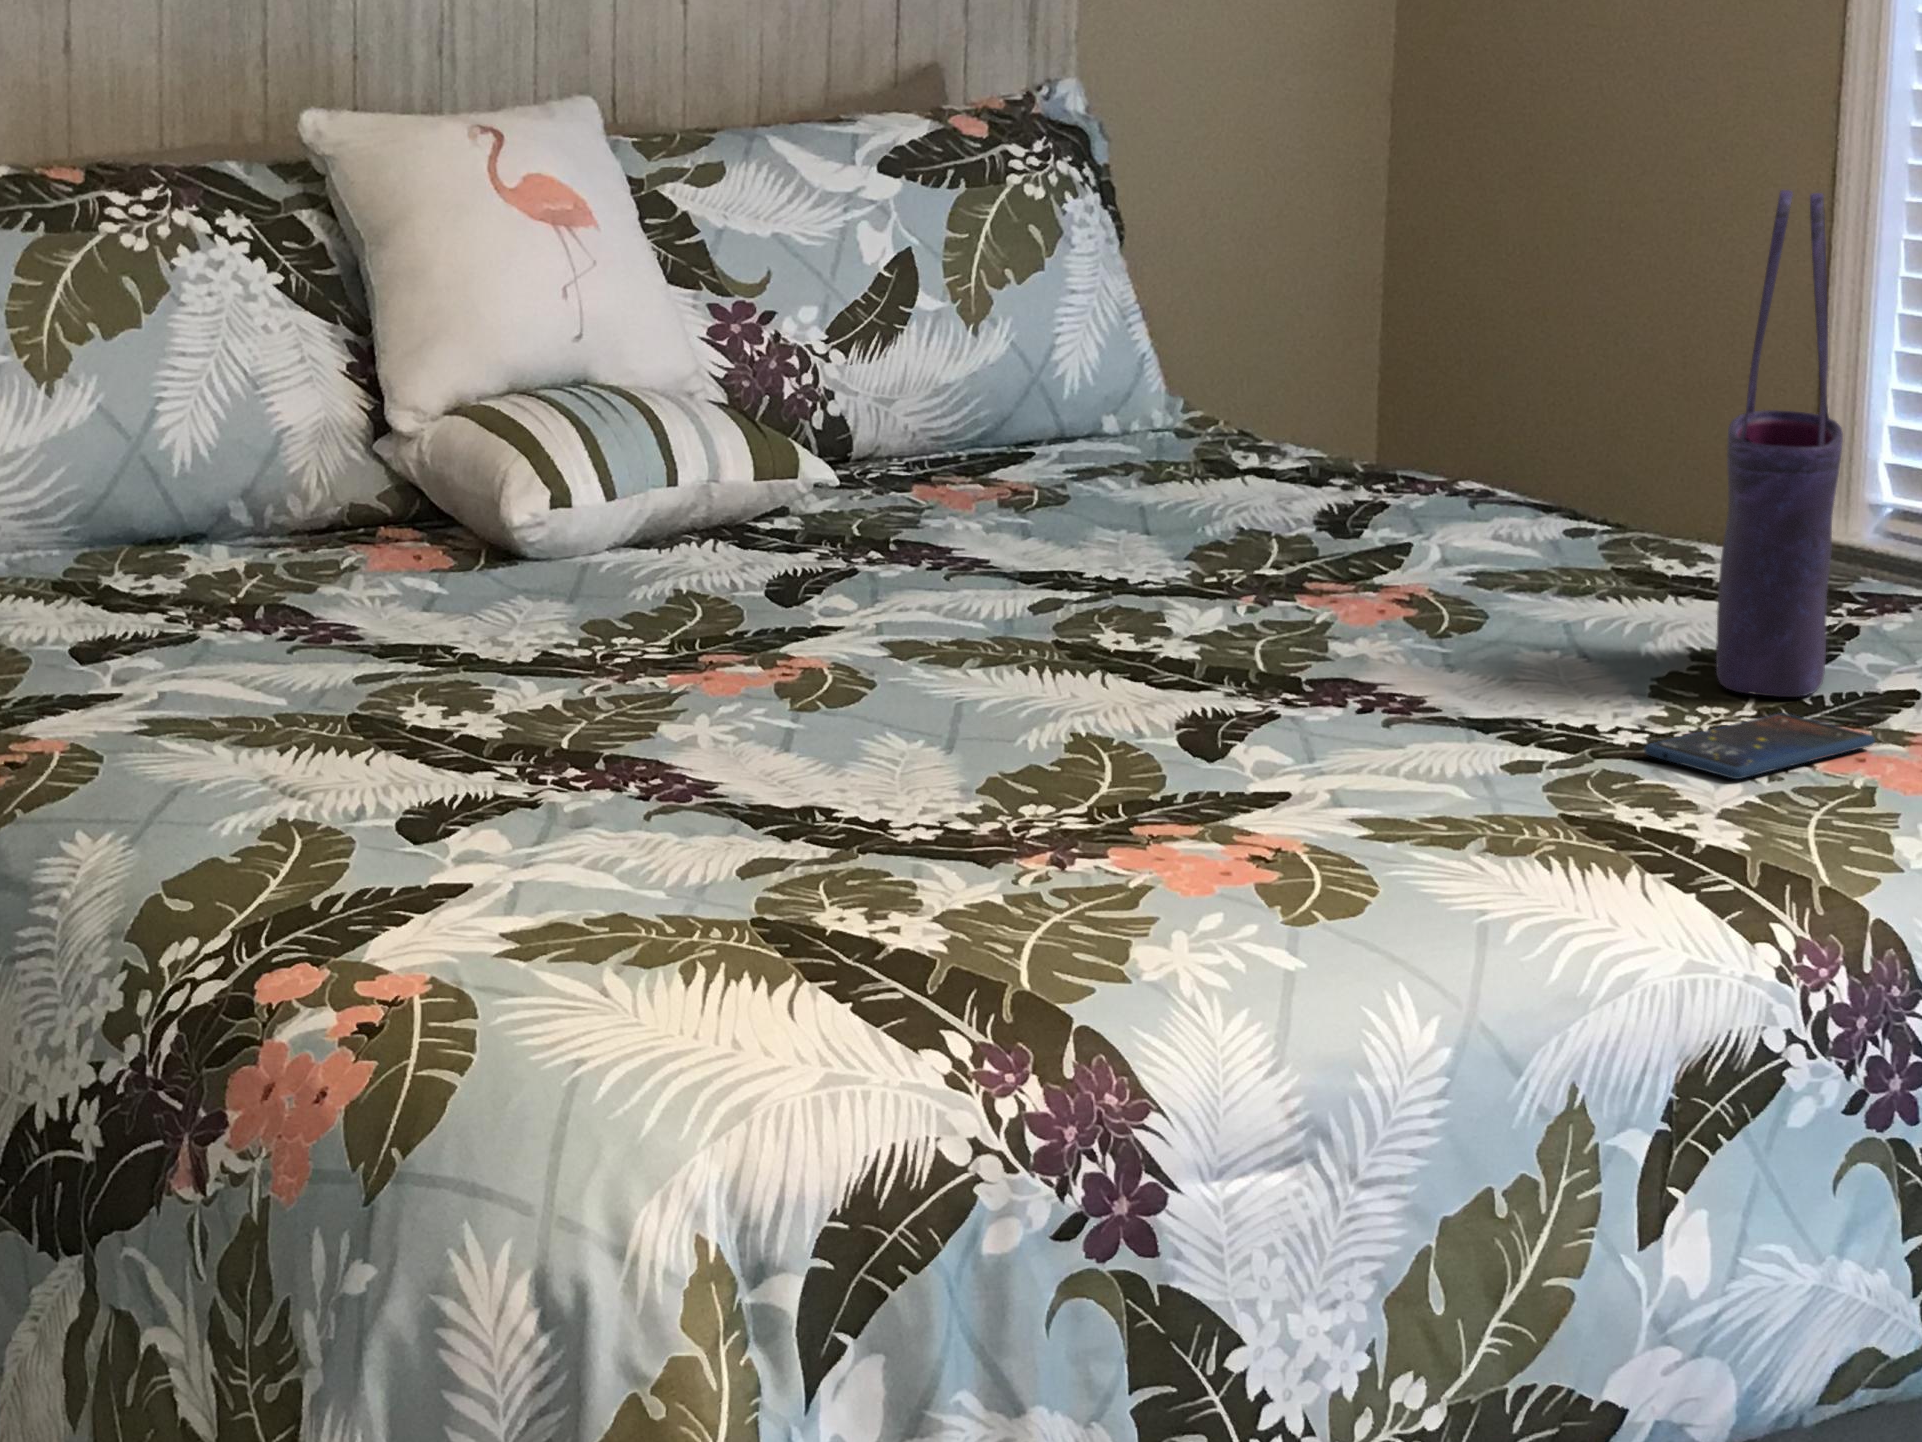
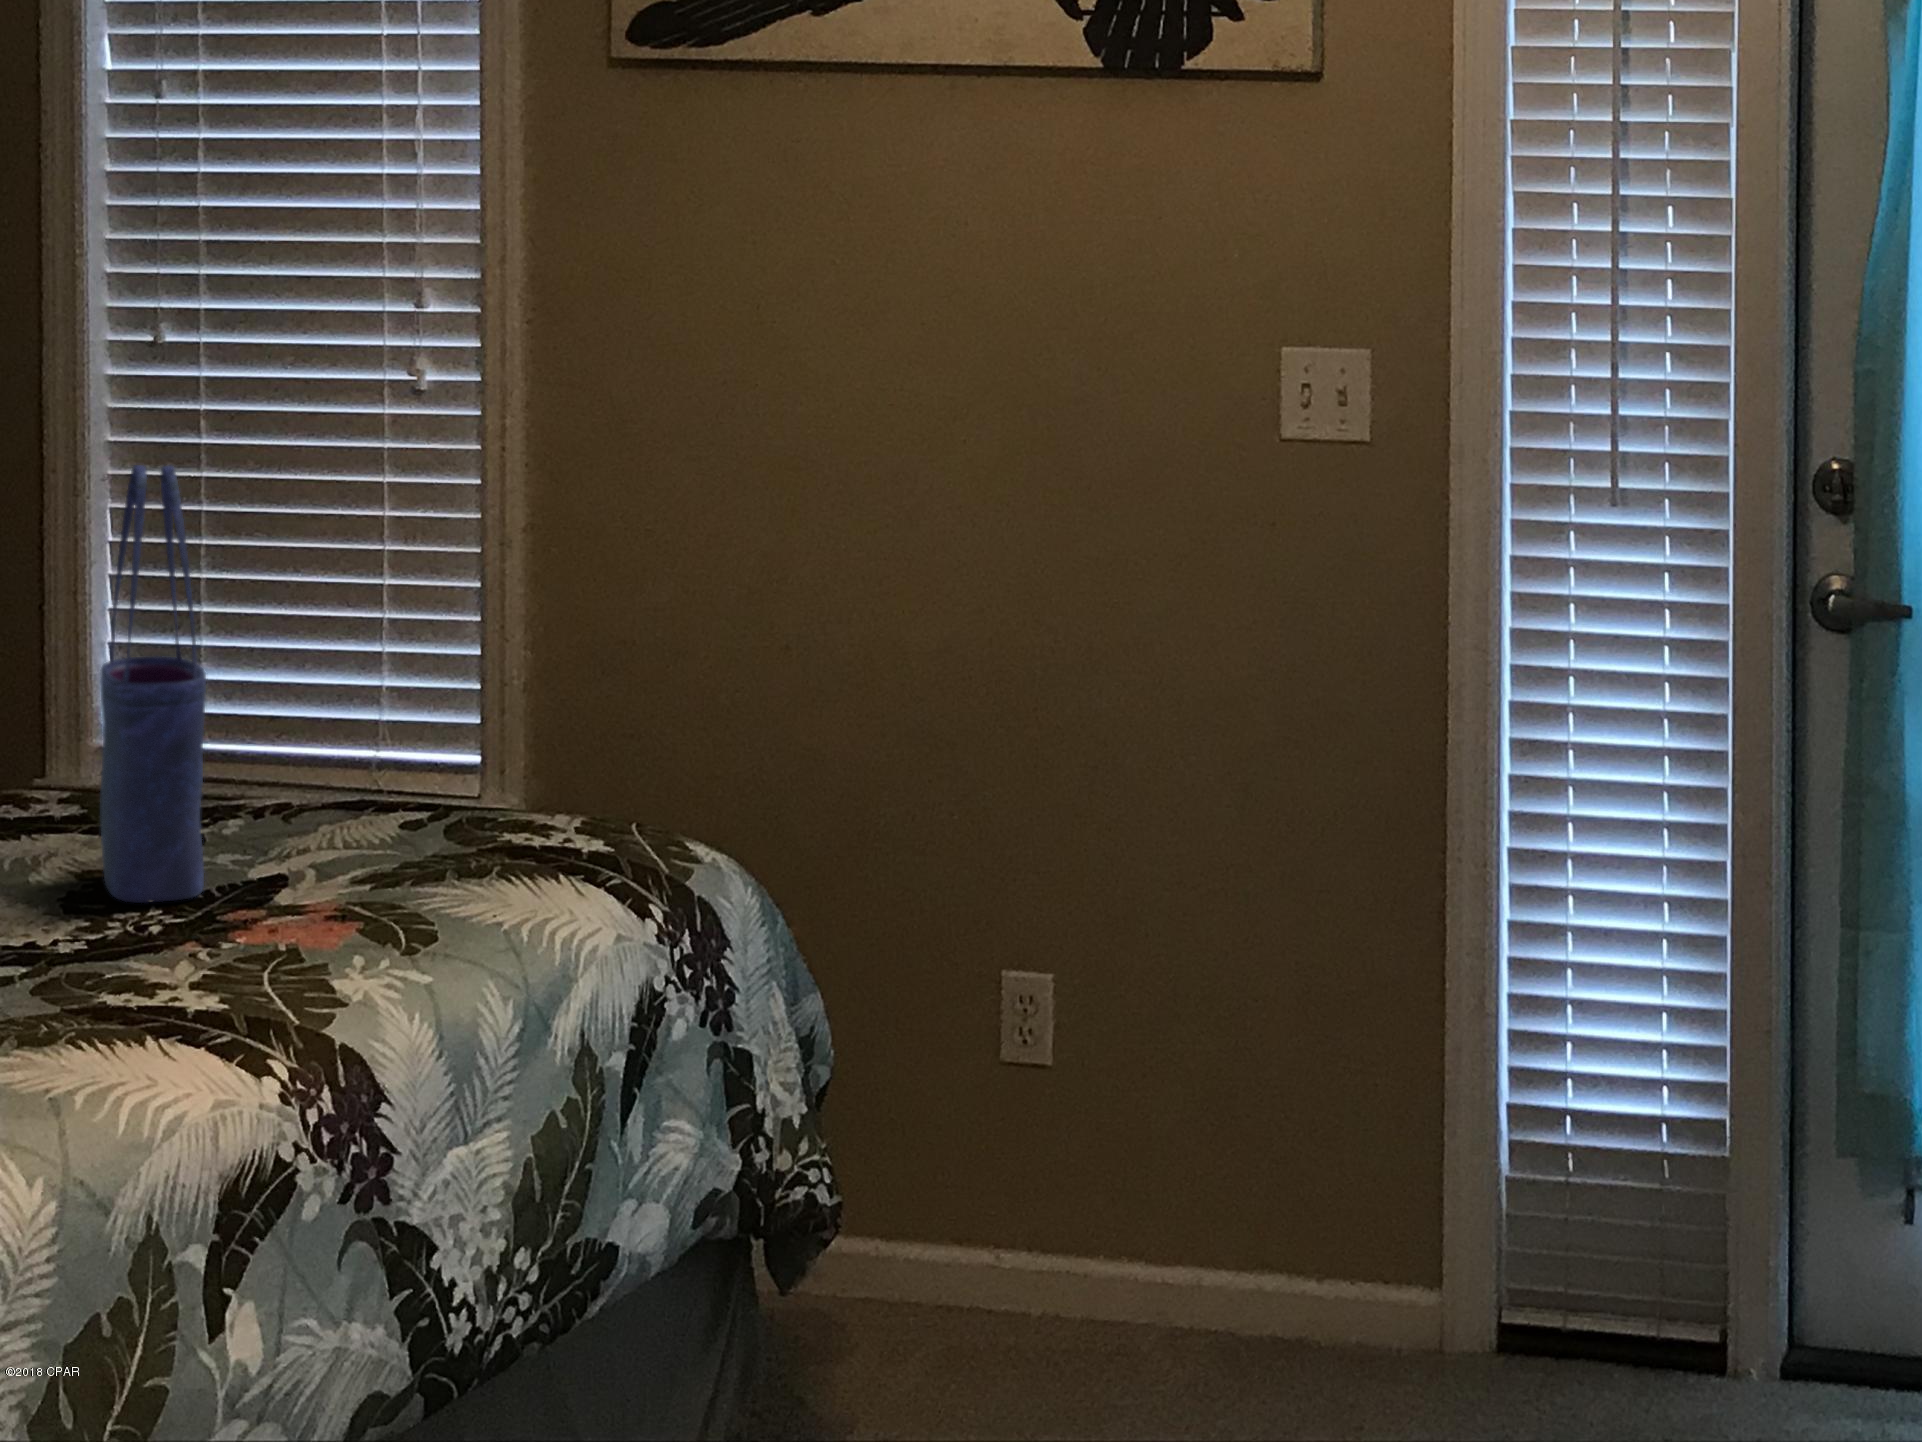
smartphone: present [1644,713,1875,779] -> none [93,909,279,963]

